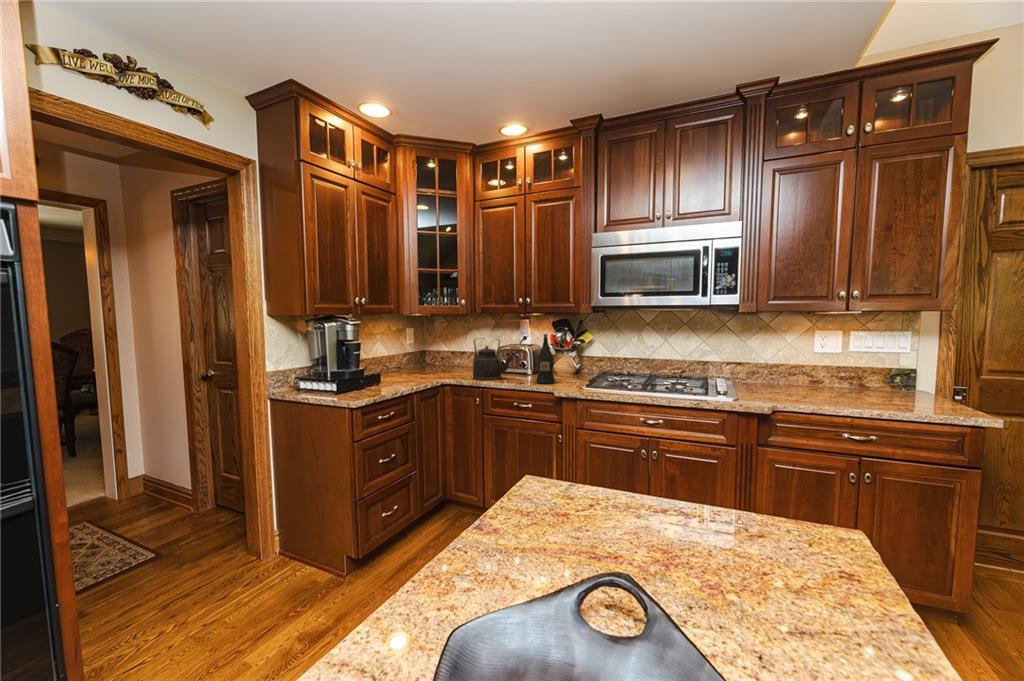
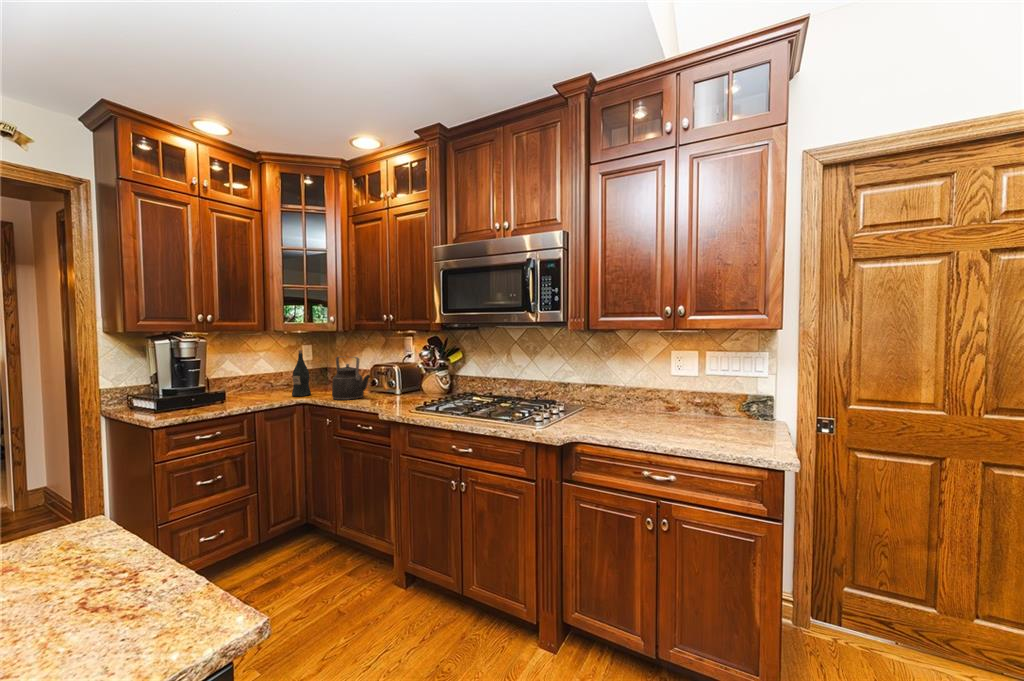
wine bottle: present [536,334,555,384] -> present [292,350,311,396]

